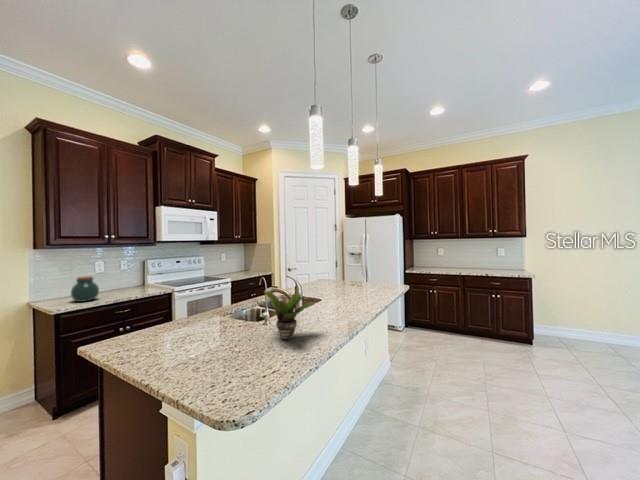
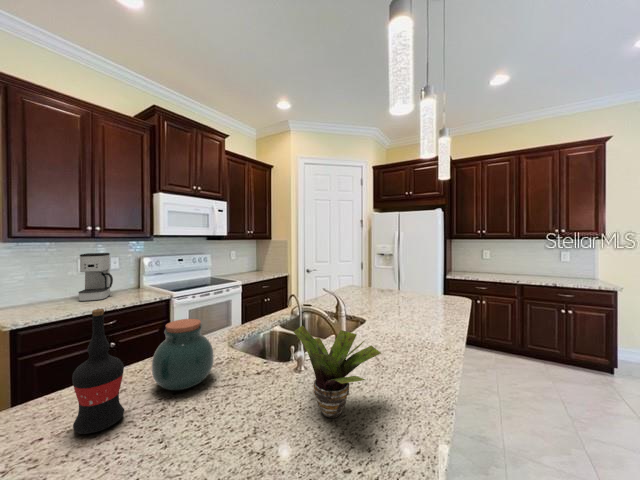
coffee maker: none [98,256,125,296] -> present [79,253,113,301]
jar: present [71,276,99,302] -> present [152,319,214,390]
wine bottle: none [140,282,167,349] -> present [72,309,124,434]

